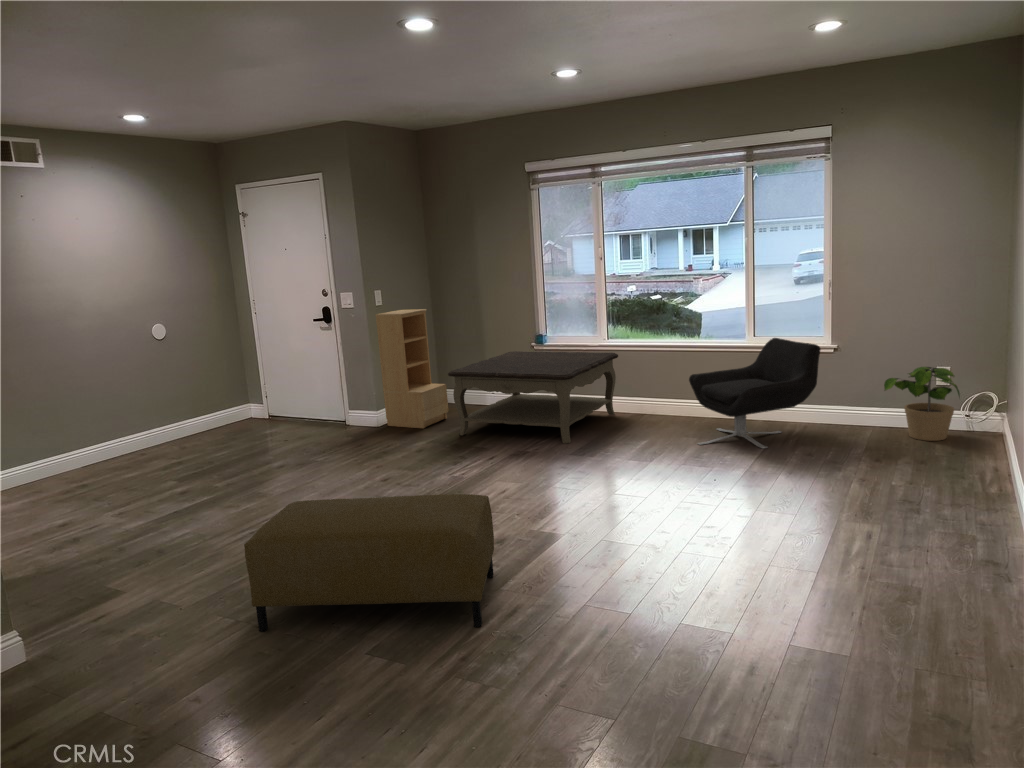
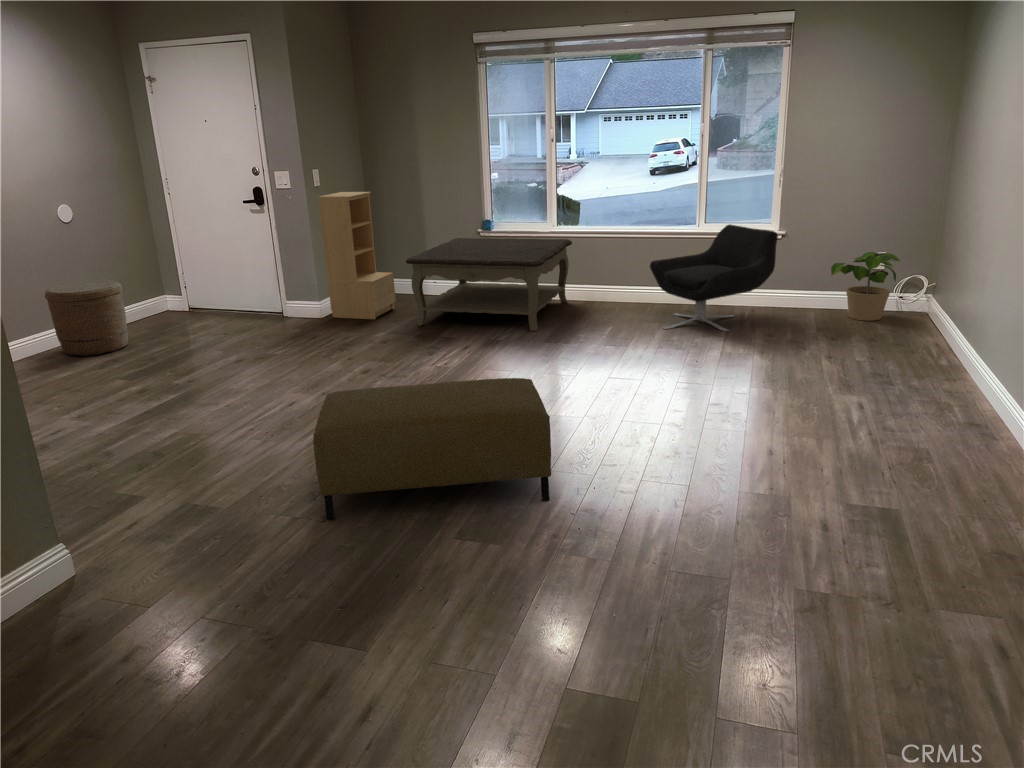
woven basket: none [132,389,202,457] -> present [45,280,128,356]

